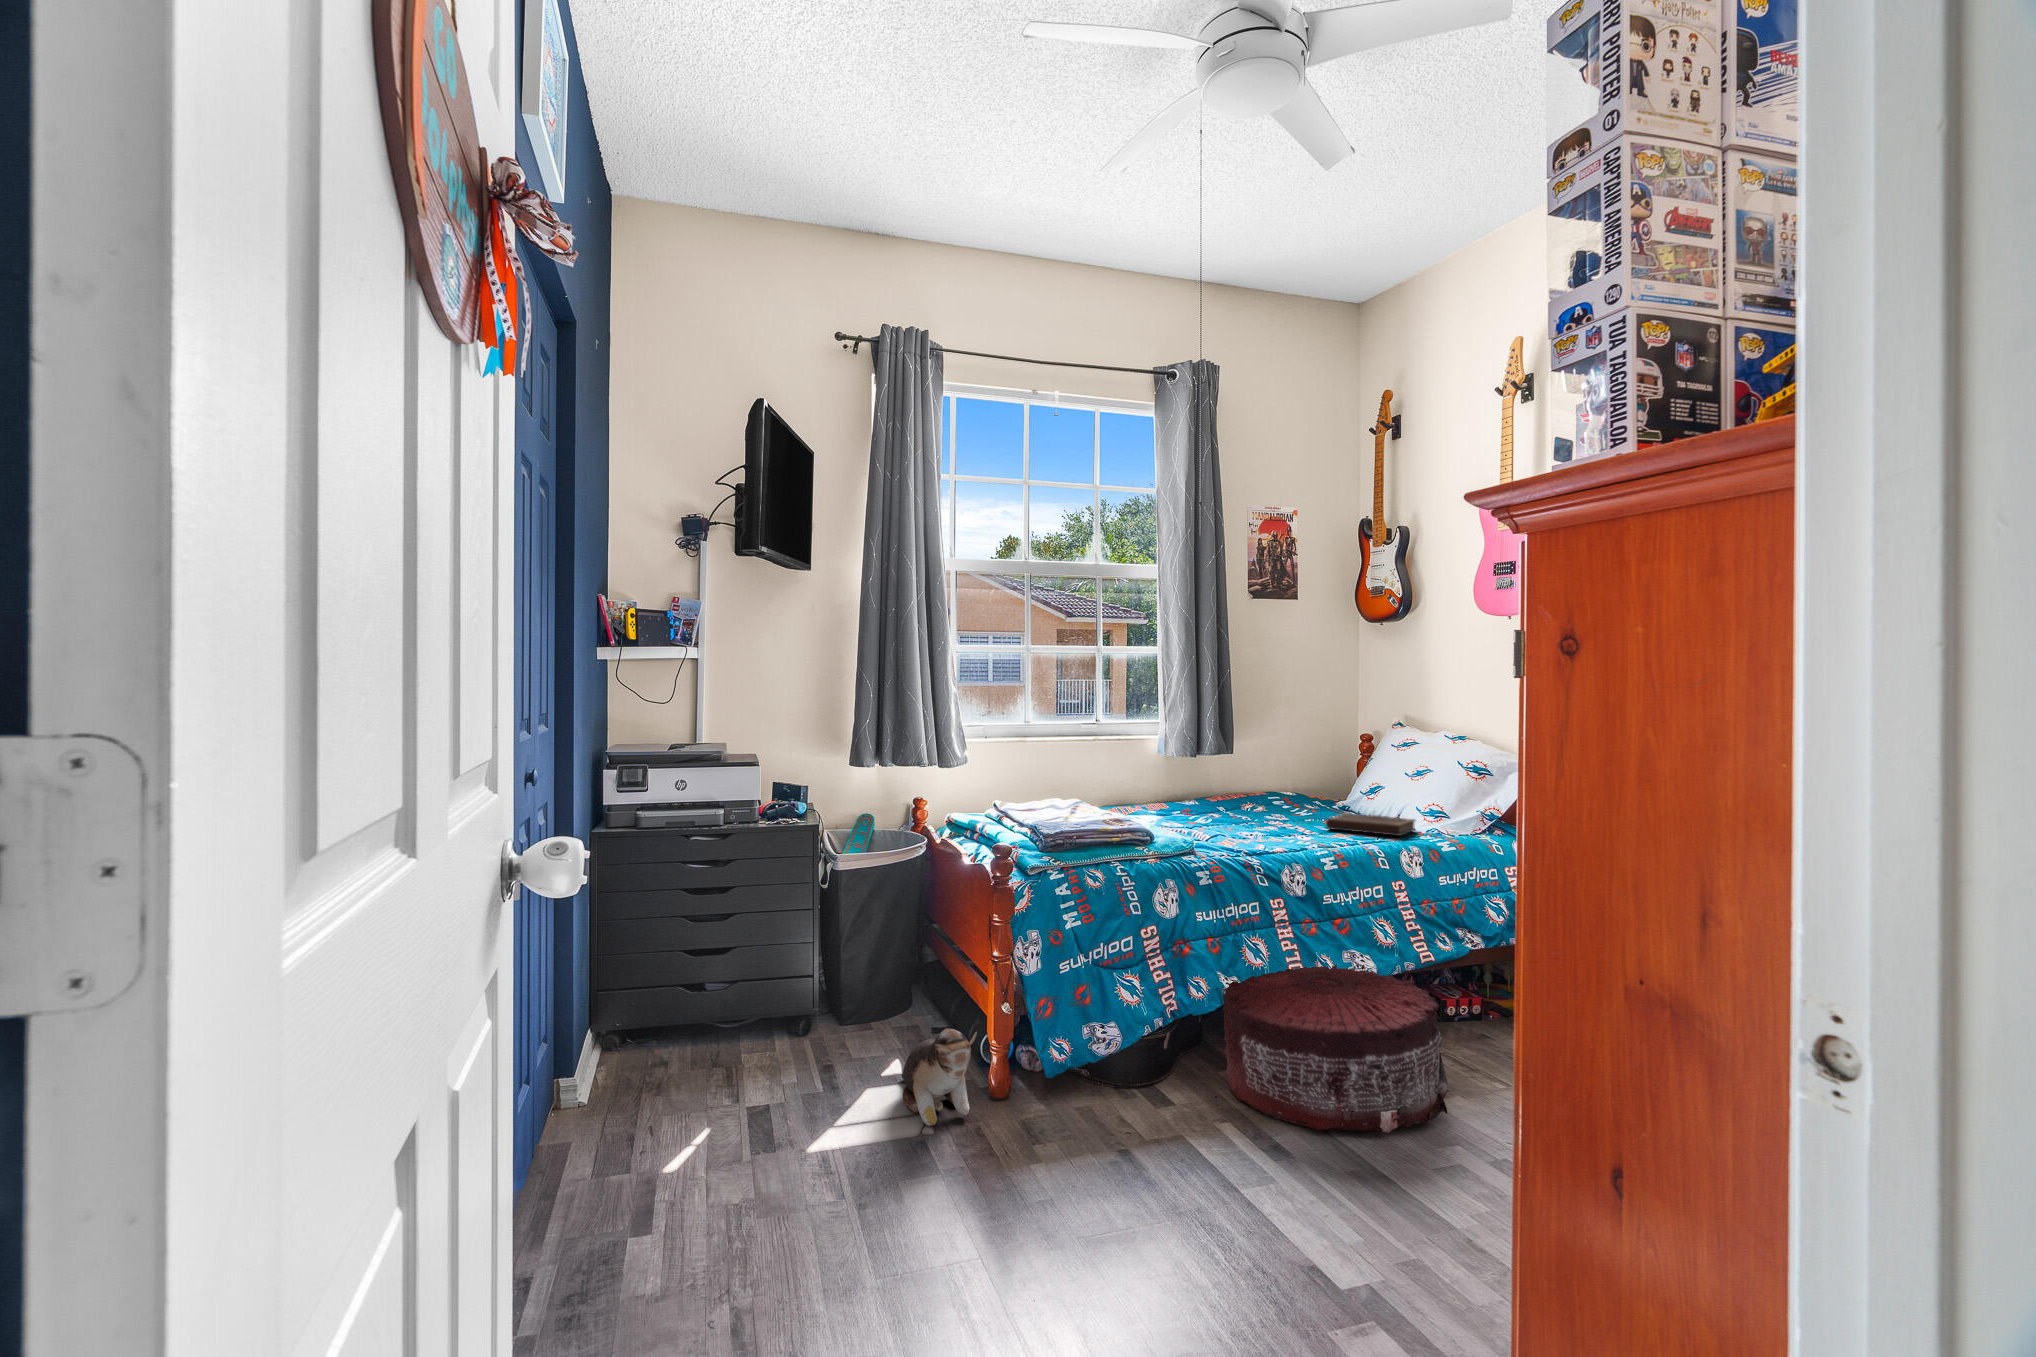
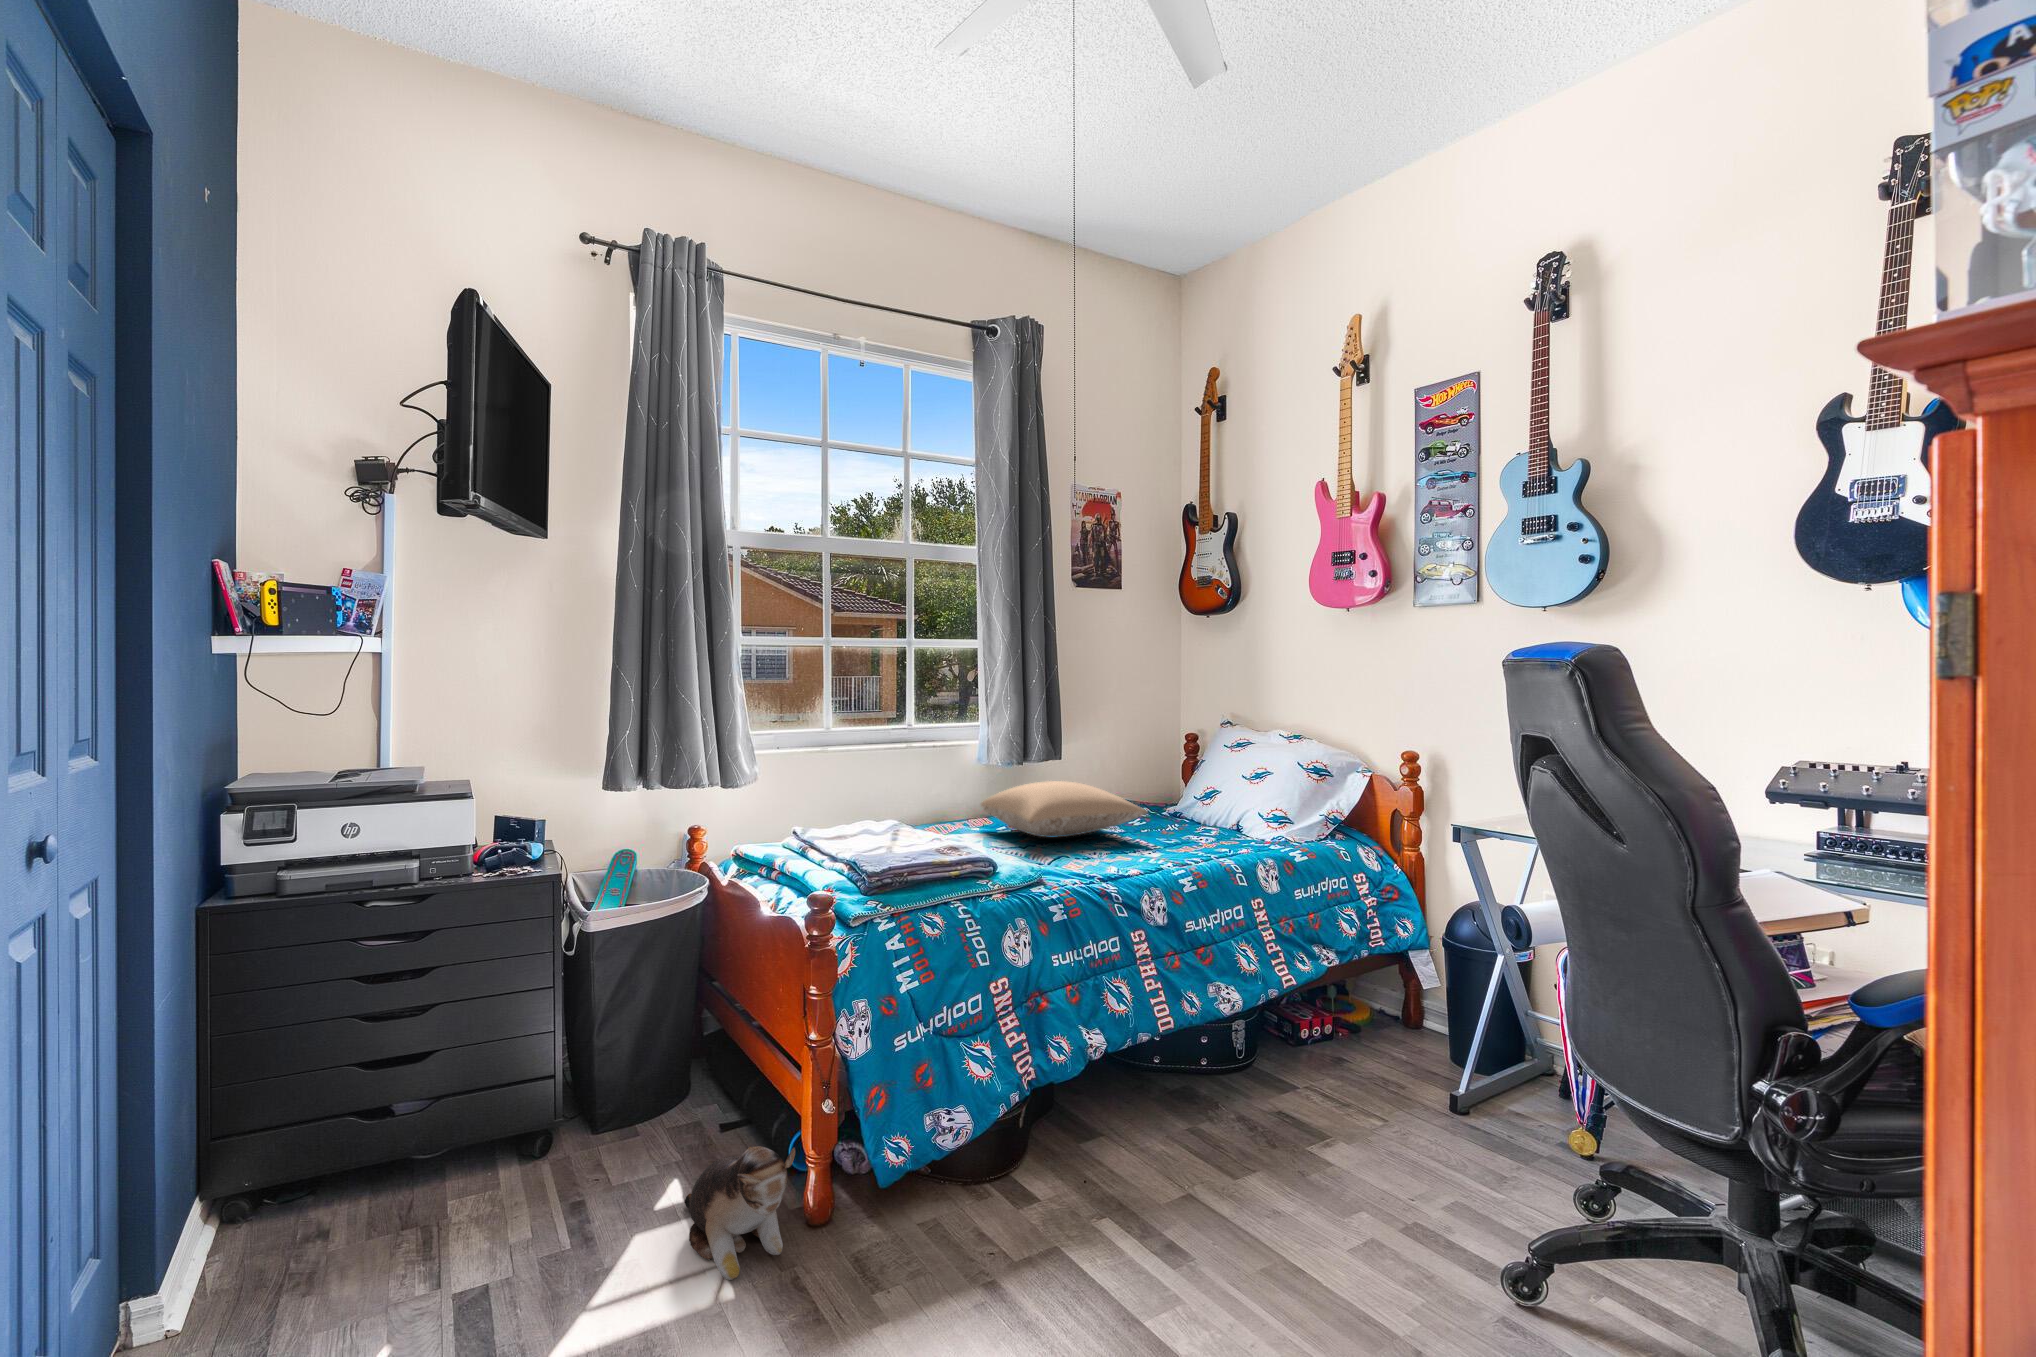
pillow: none [1158,773,1305,820] -> present [981,781,1147,838]
notebook: present [1326,813,1415,836] -> none [1172,823,1265,848]
pouf: present [1223,964,1448,1133] -> none [1085,1001,1344,1216]

